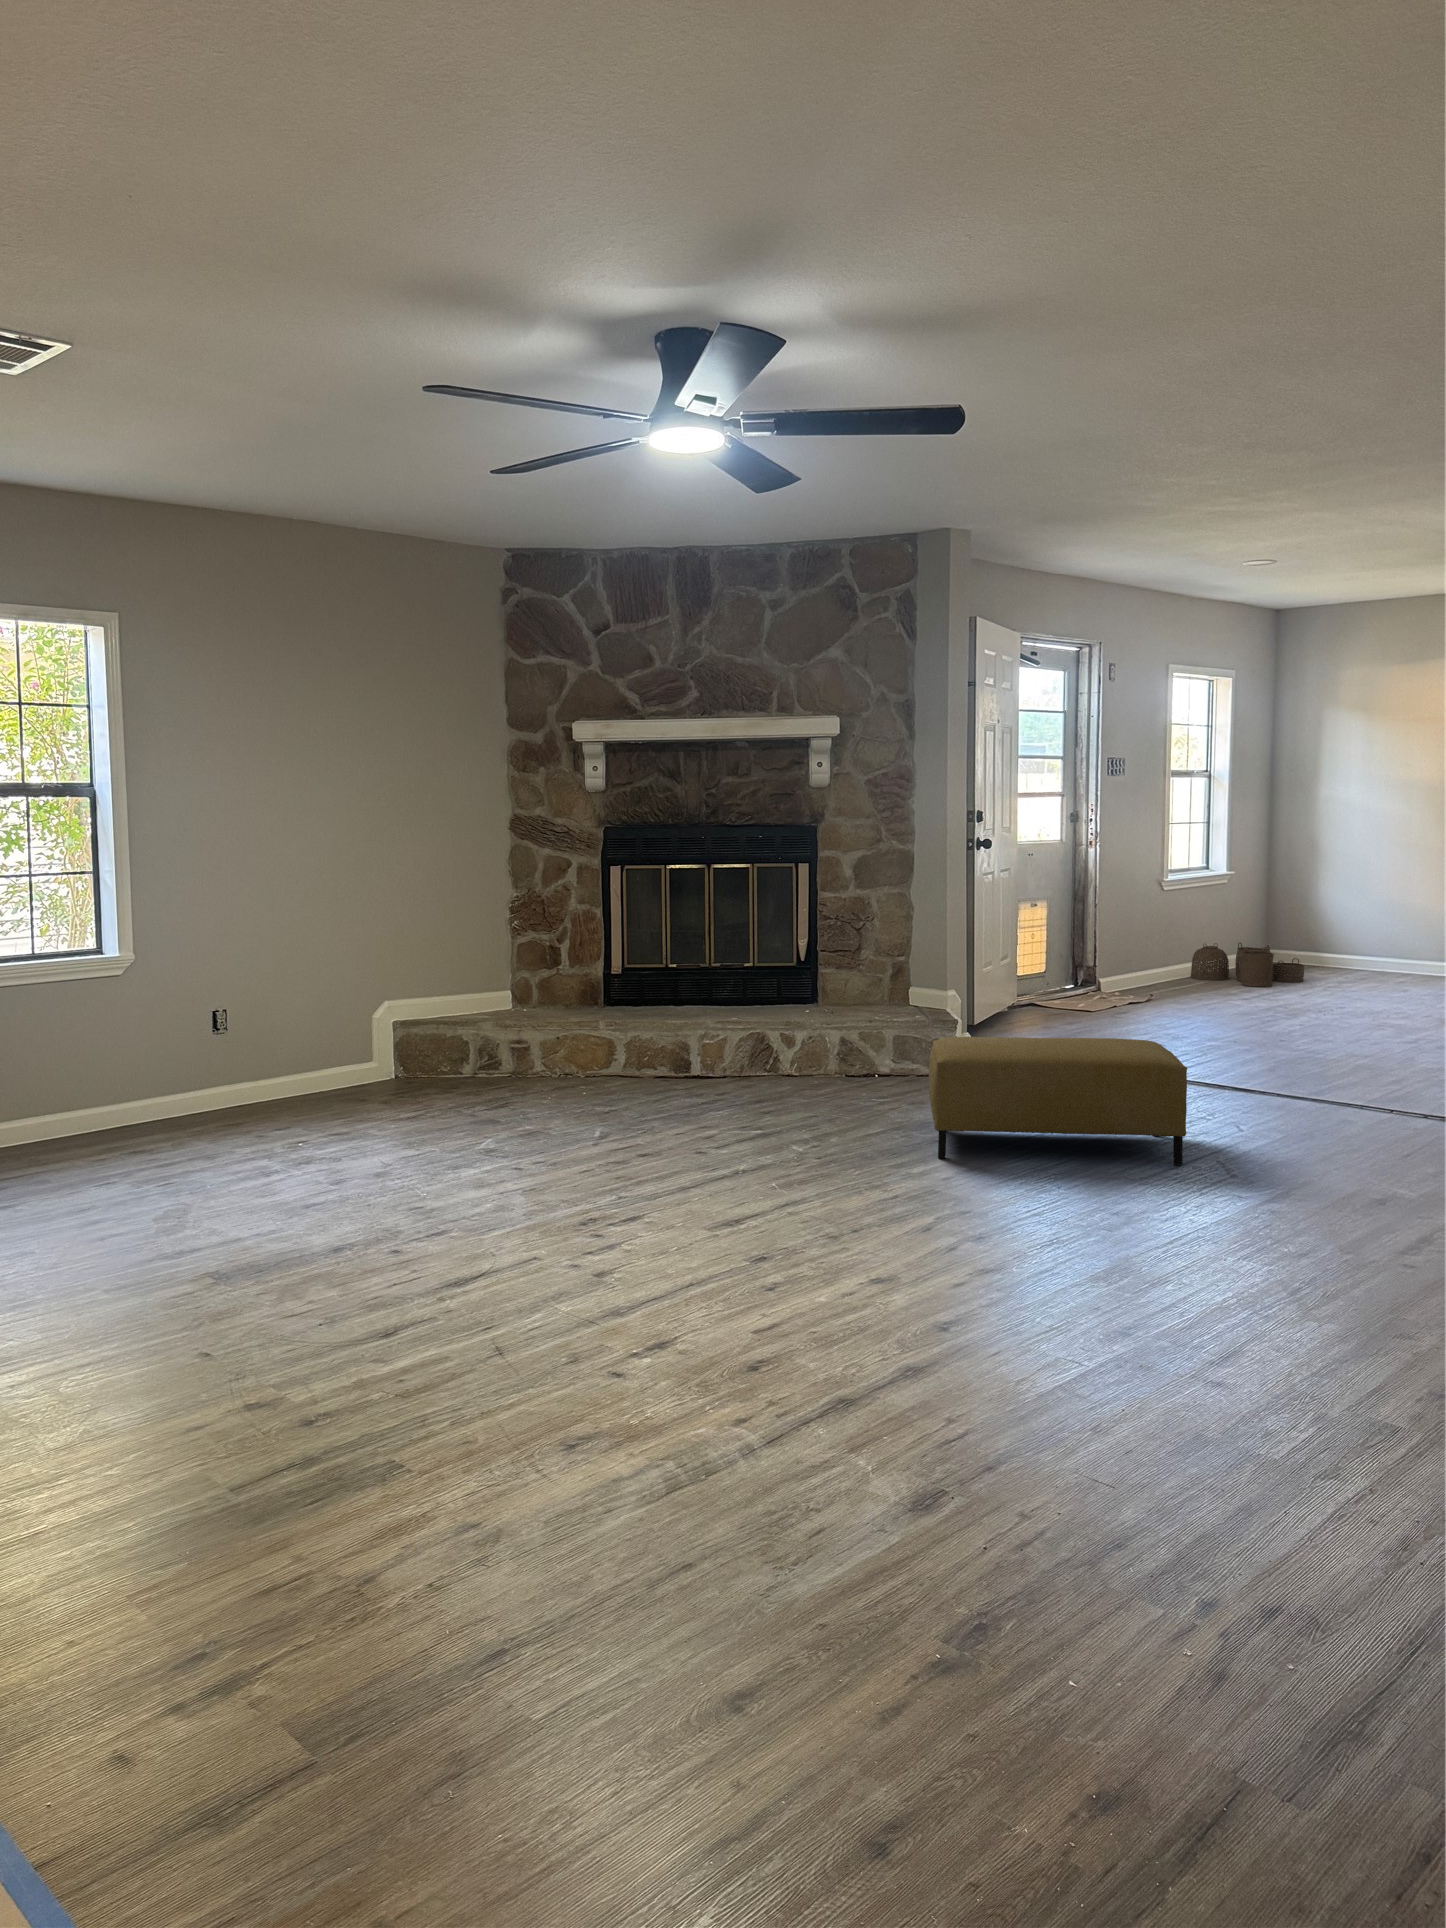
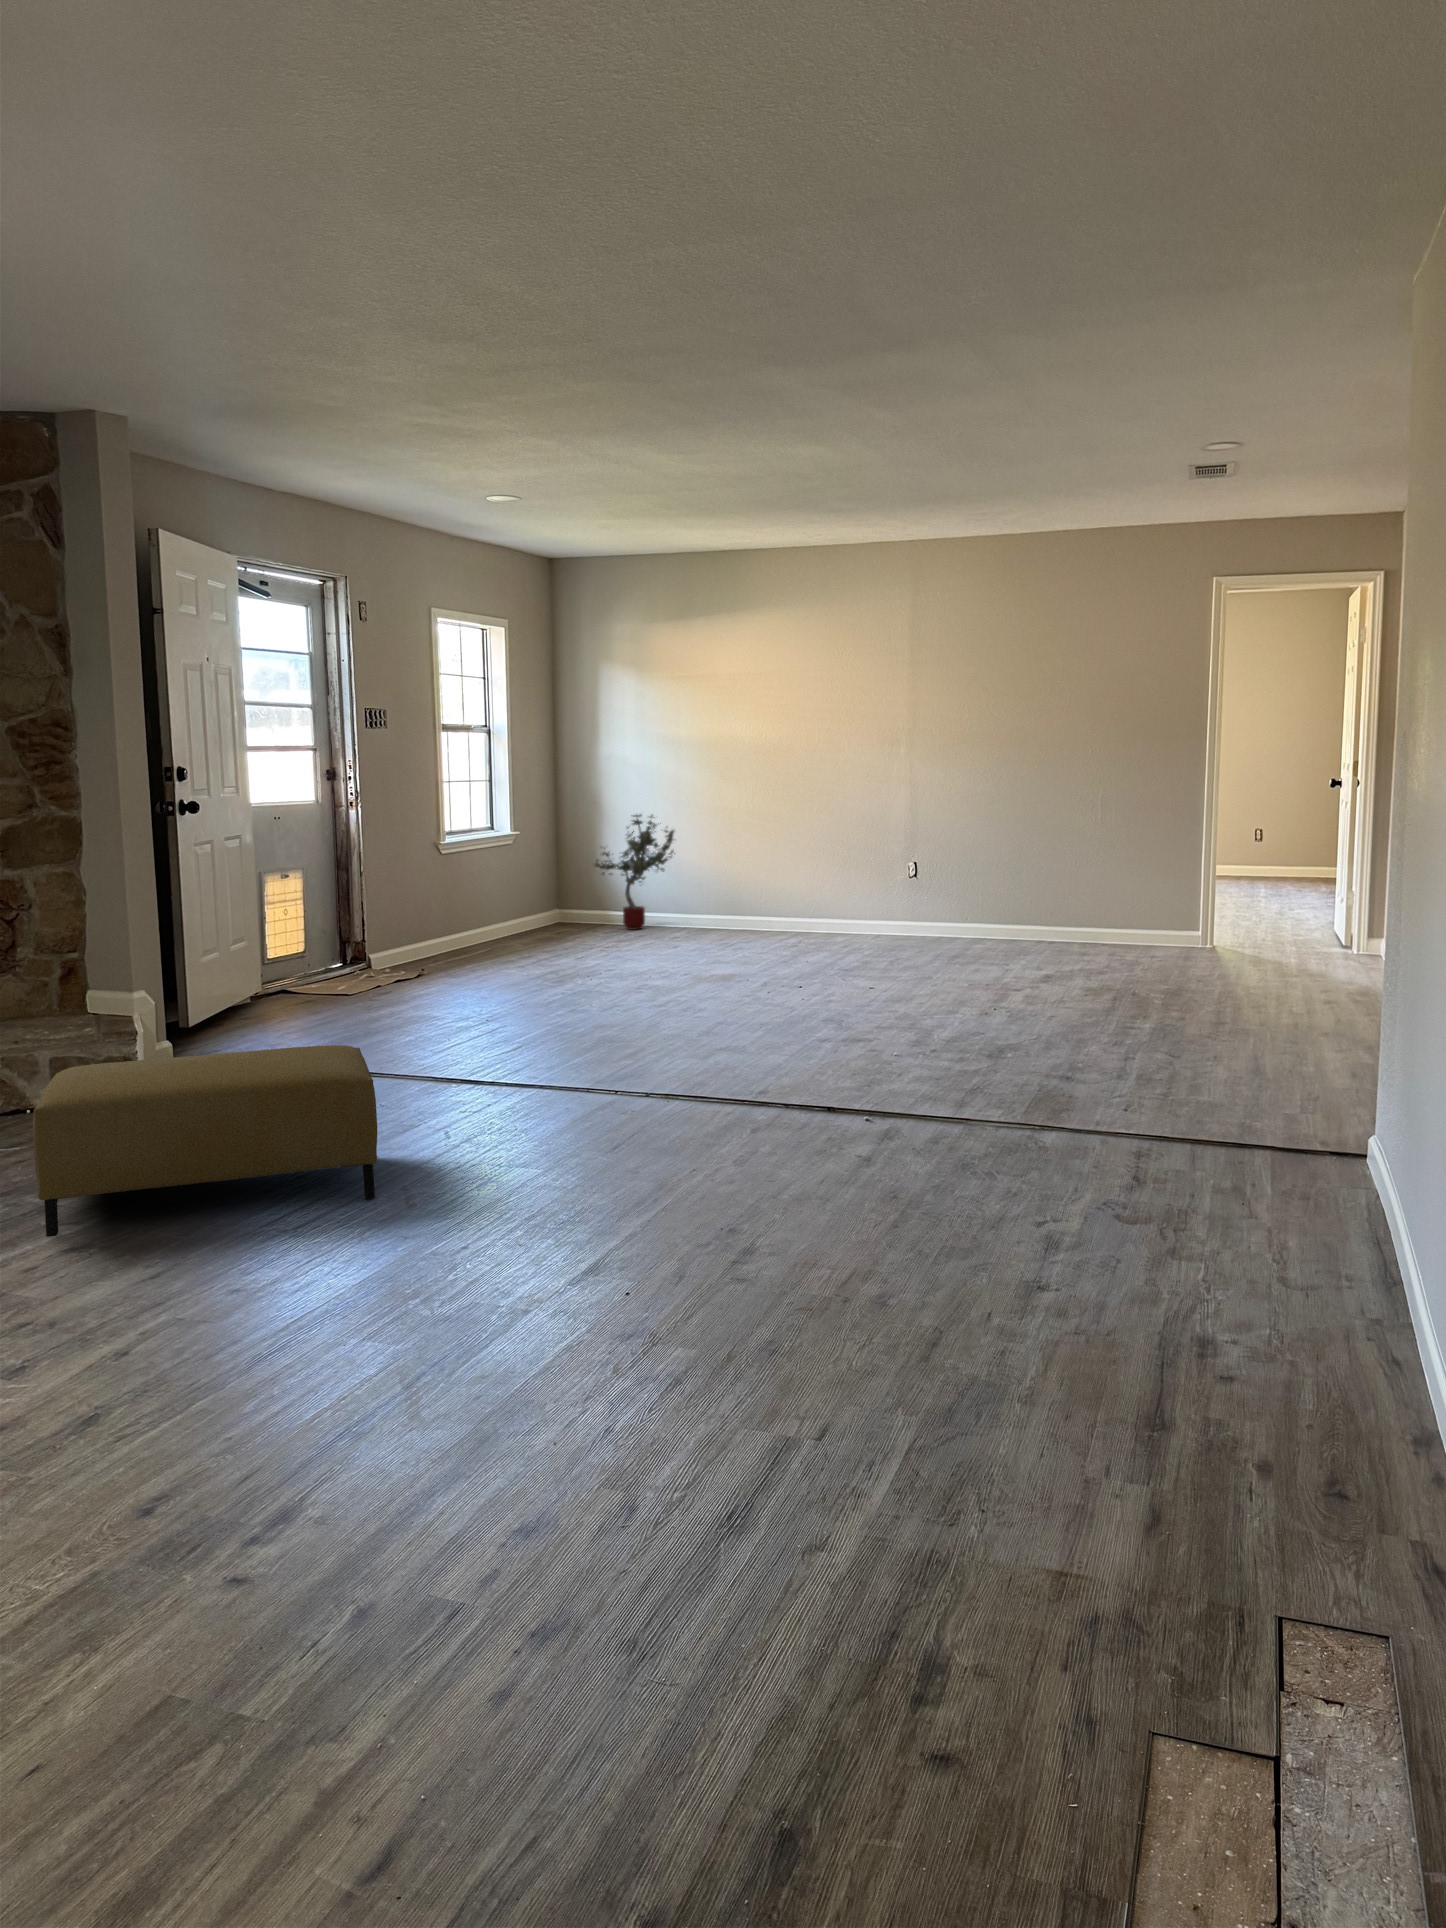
potted tree: none [1309,857,1405,974] -> present [595,815,674,930]
woven basket: present [1191,943,1304,986] -> none [475,905,586,950]

